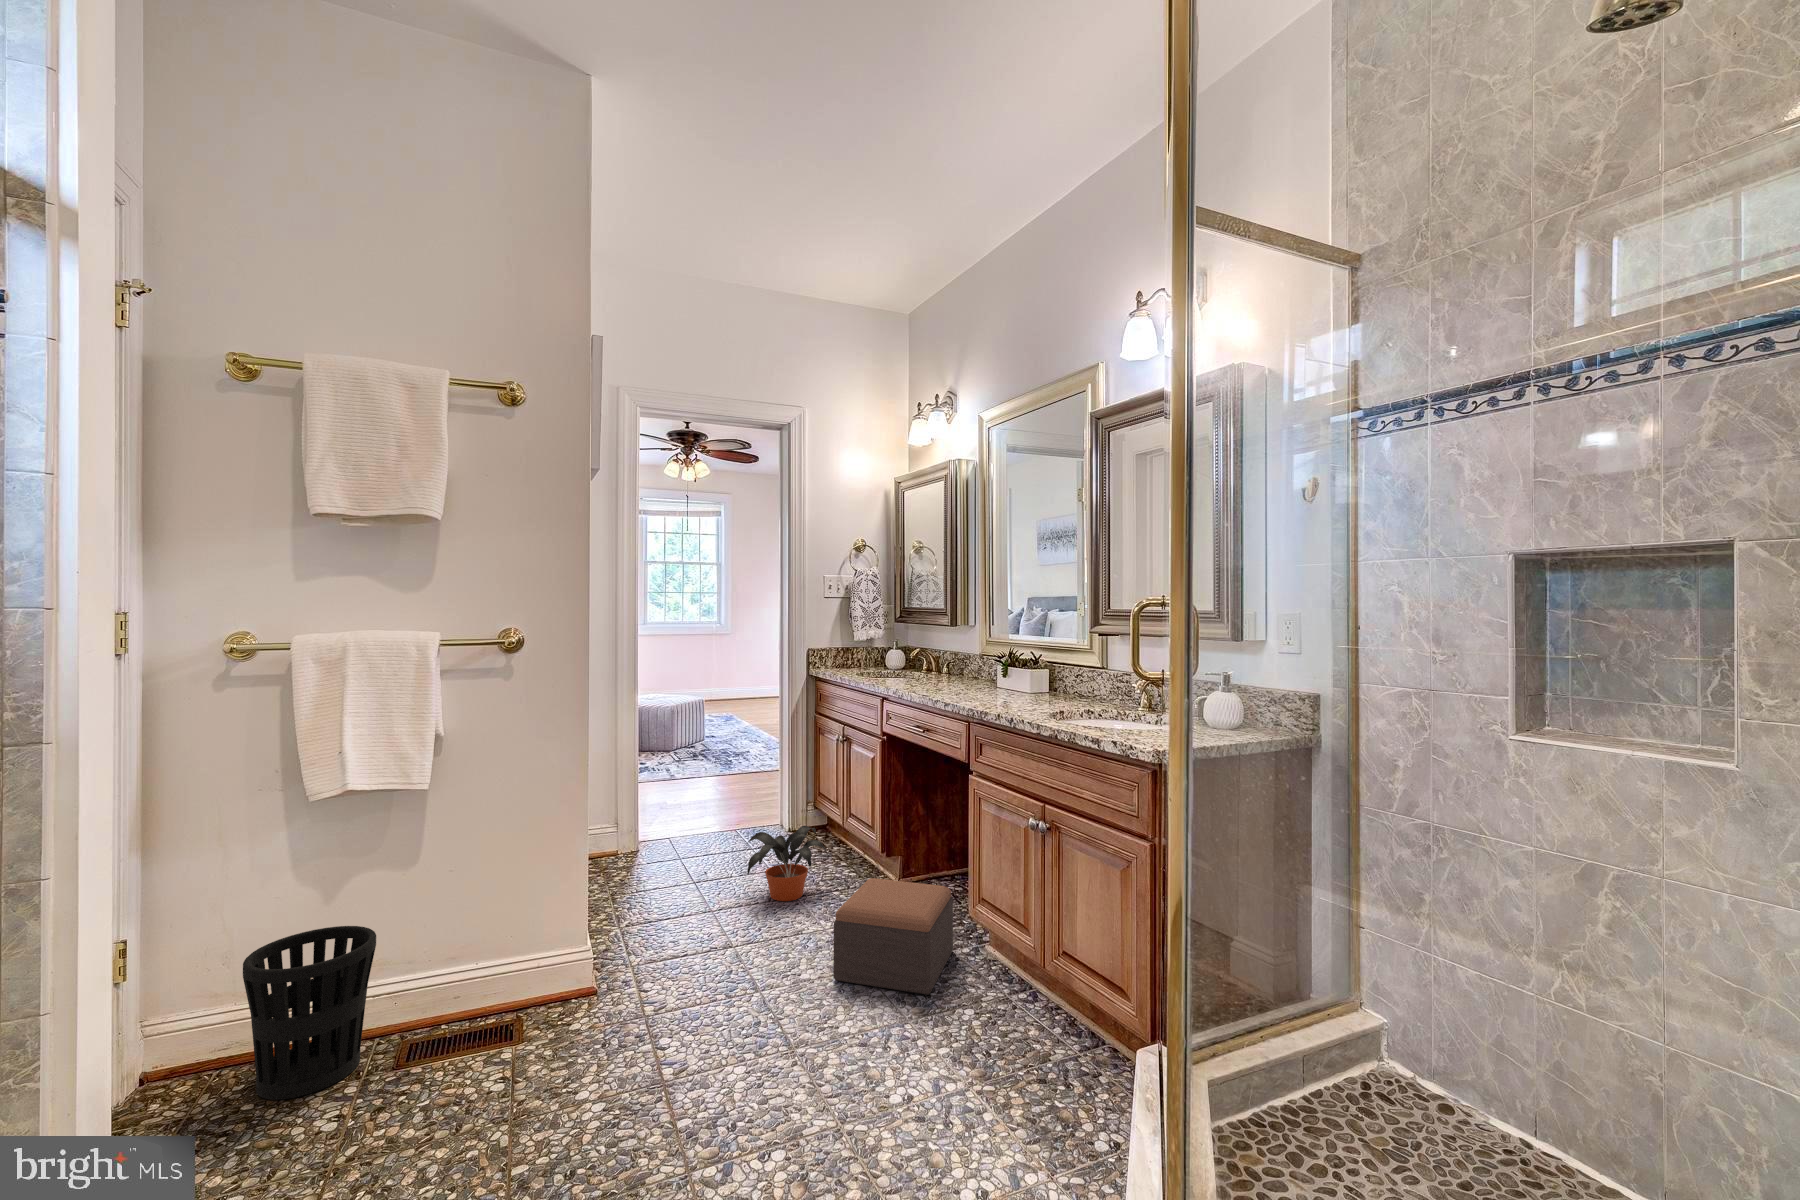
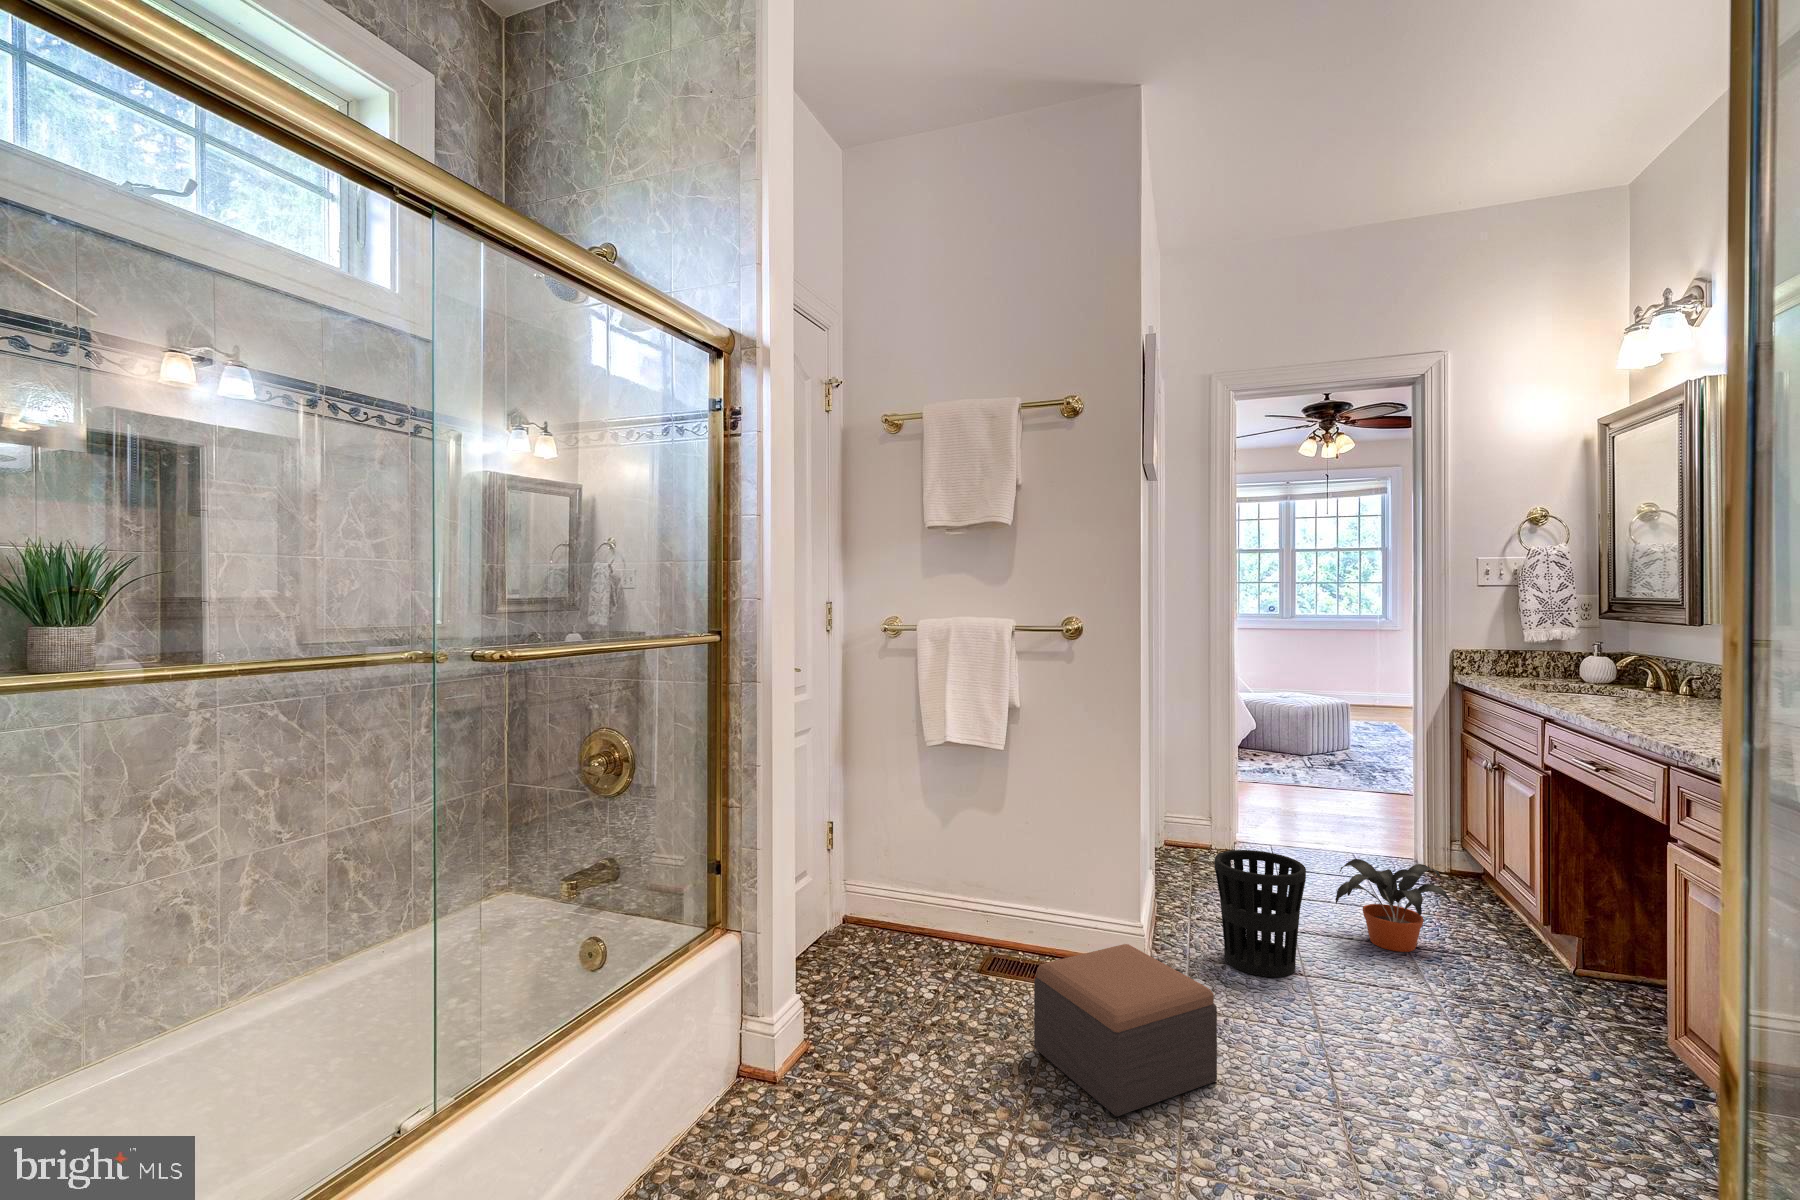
footstool: present [833,878,953,995] -> present [1034,944,1217,1117]
wastebasket: present [243,926,376,1100] -> present [1215,850,1306,977]

